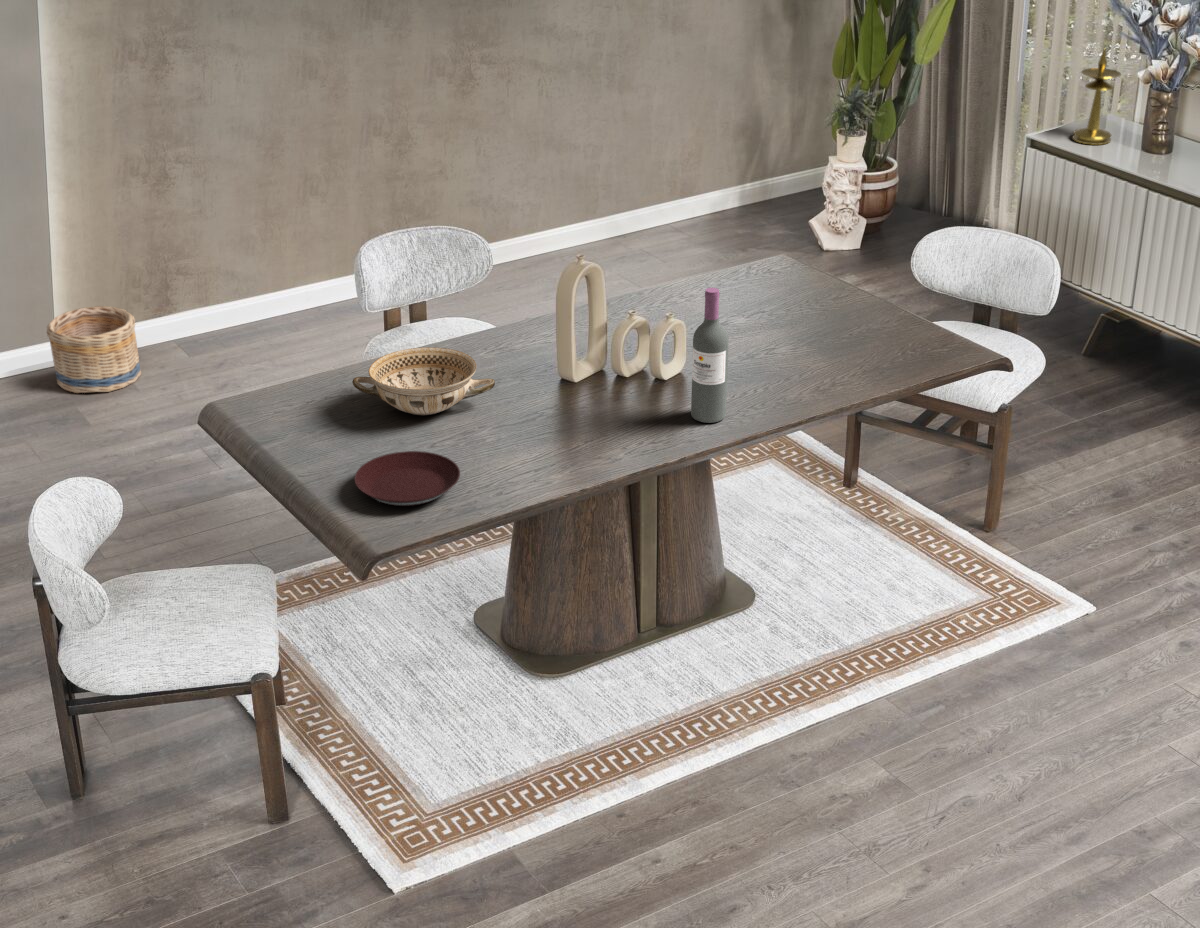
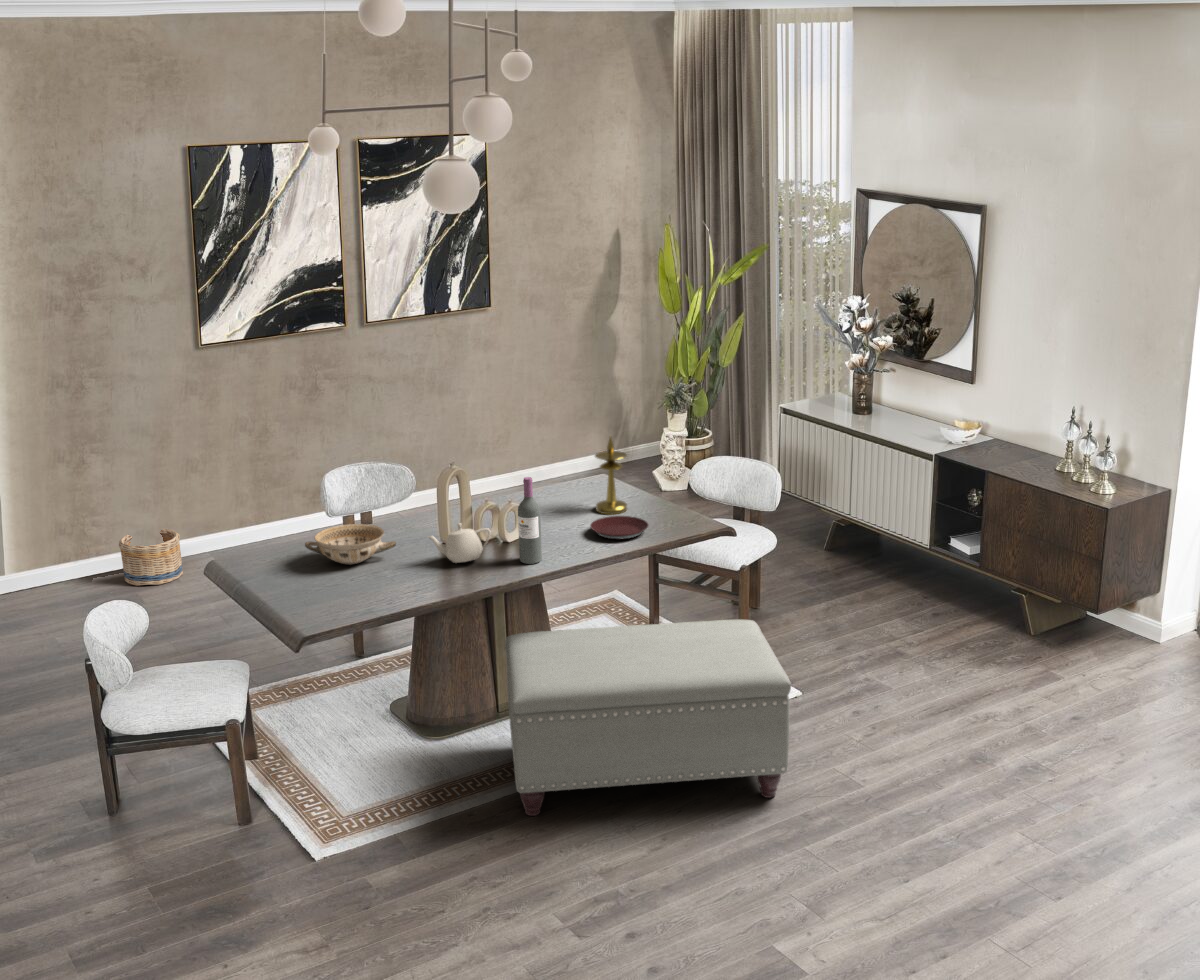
candlestick: present [1073,49,1121,145] -> present [595,437,627,514]
teapot: none [547,356,646,418] -> present [428,523,491,563]
plate: present [355,451,460,506] -> present [590,516,648,540]
ottoman: none [668,513,1137,820] -> present [505,620,791,816]

